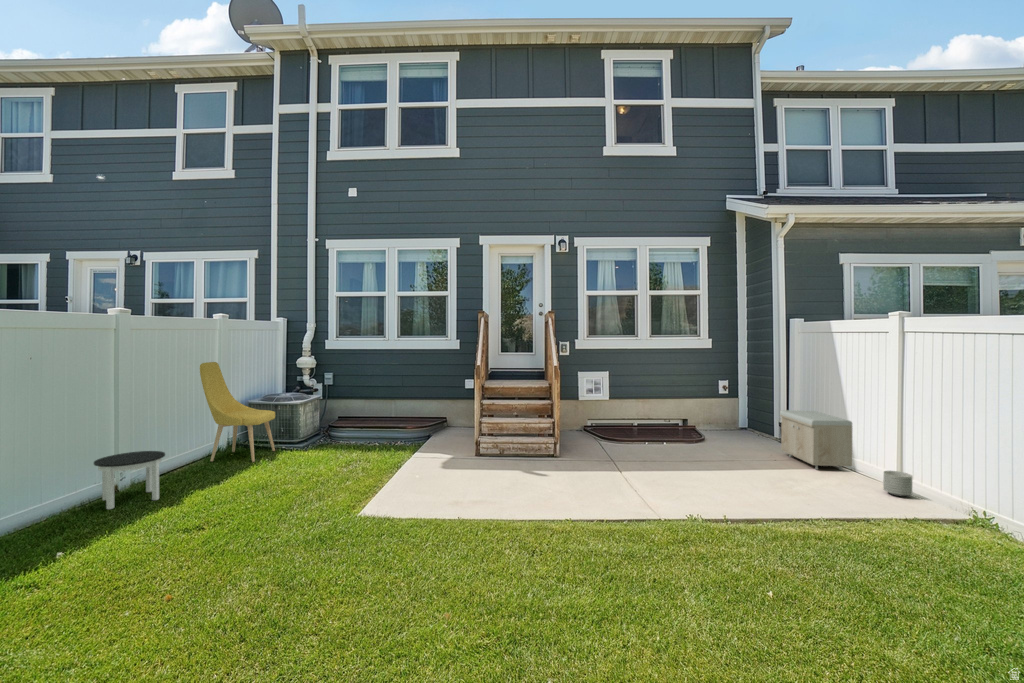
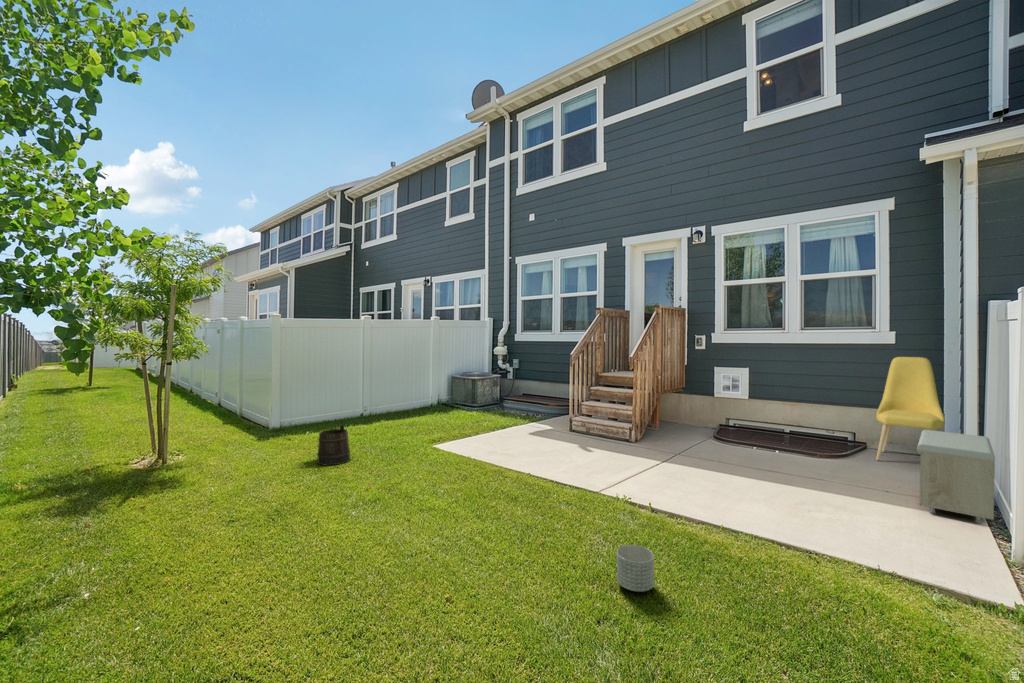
chair: present [200,362,275,462] -> present [876,357,944,460]
round table: present [94,451,165,509] -> none [345,397,378,425]
planter: present [883,471,912,496] -> present [617,545,654,592]
bucket: none [191,507,260,594] -> present [317,425,350,465]

